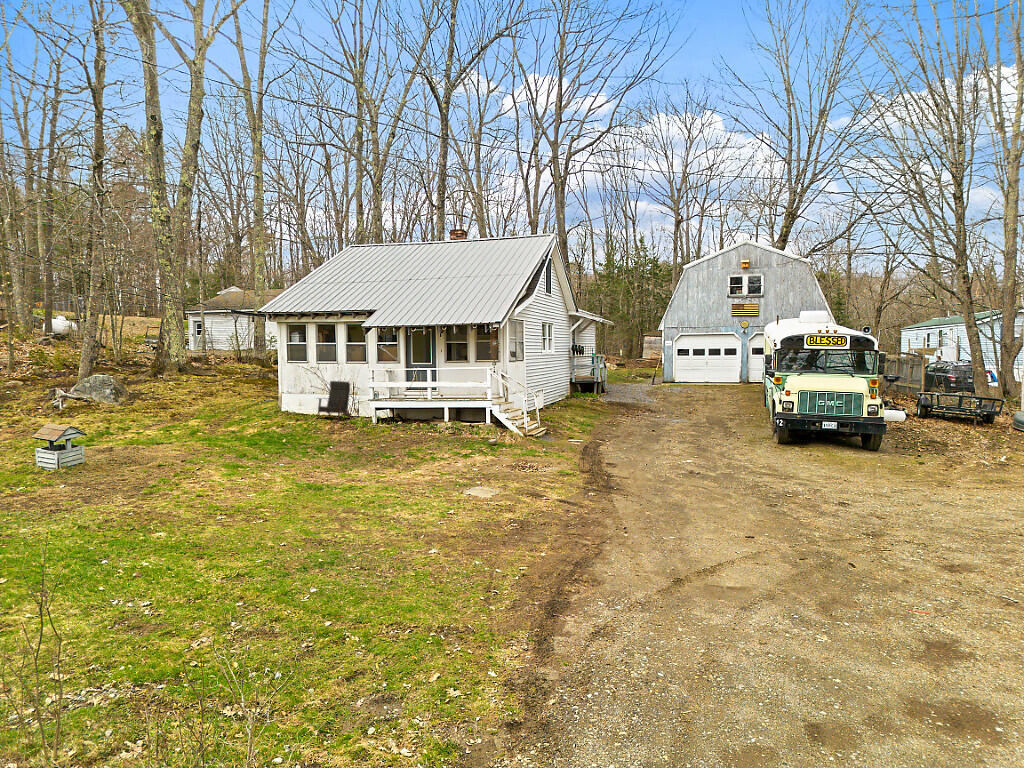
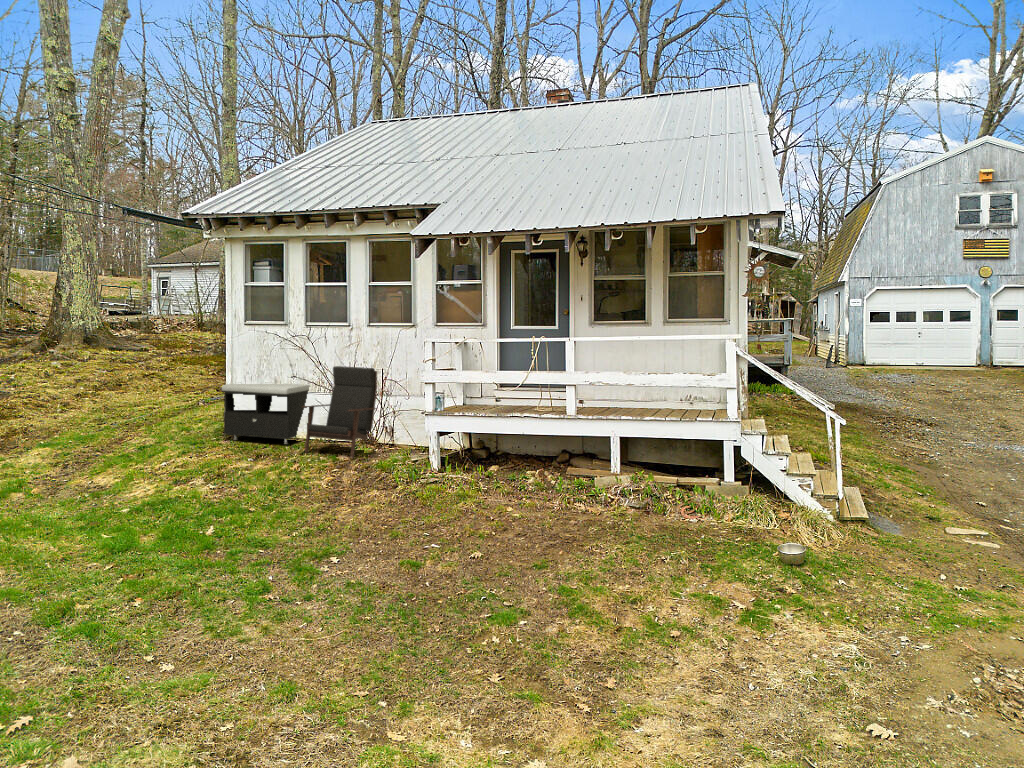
storage bench: none [279,389,319,416] -> present [222,382,310,444]

